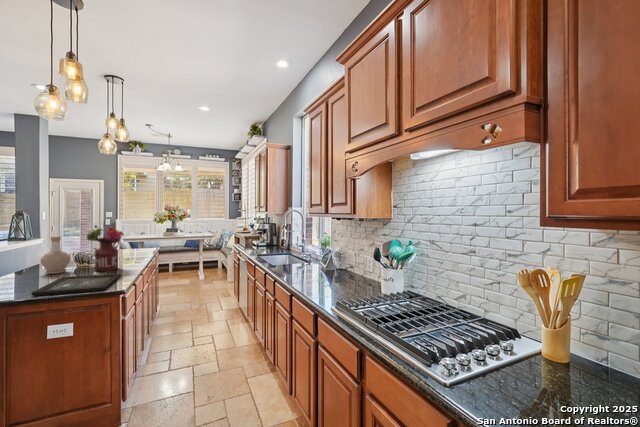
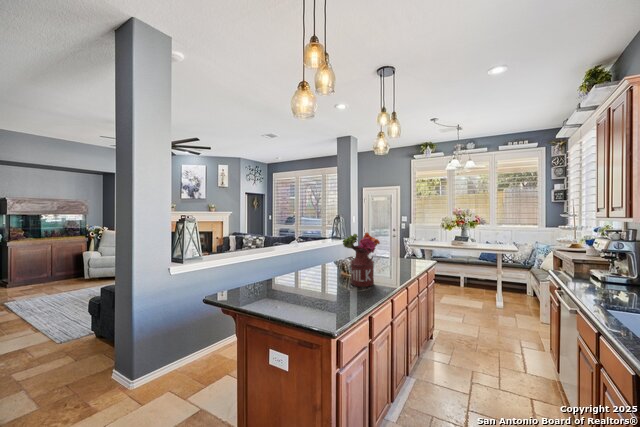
bottle: present [41,236,71,274] -> none [310,240,333,280]
tray: present [32,274,121,296] -> none [274,287,367,319]

